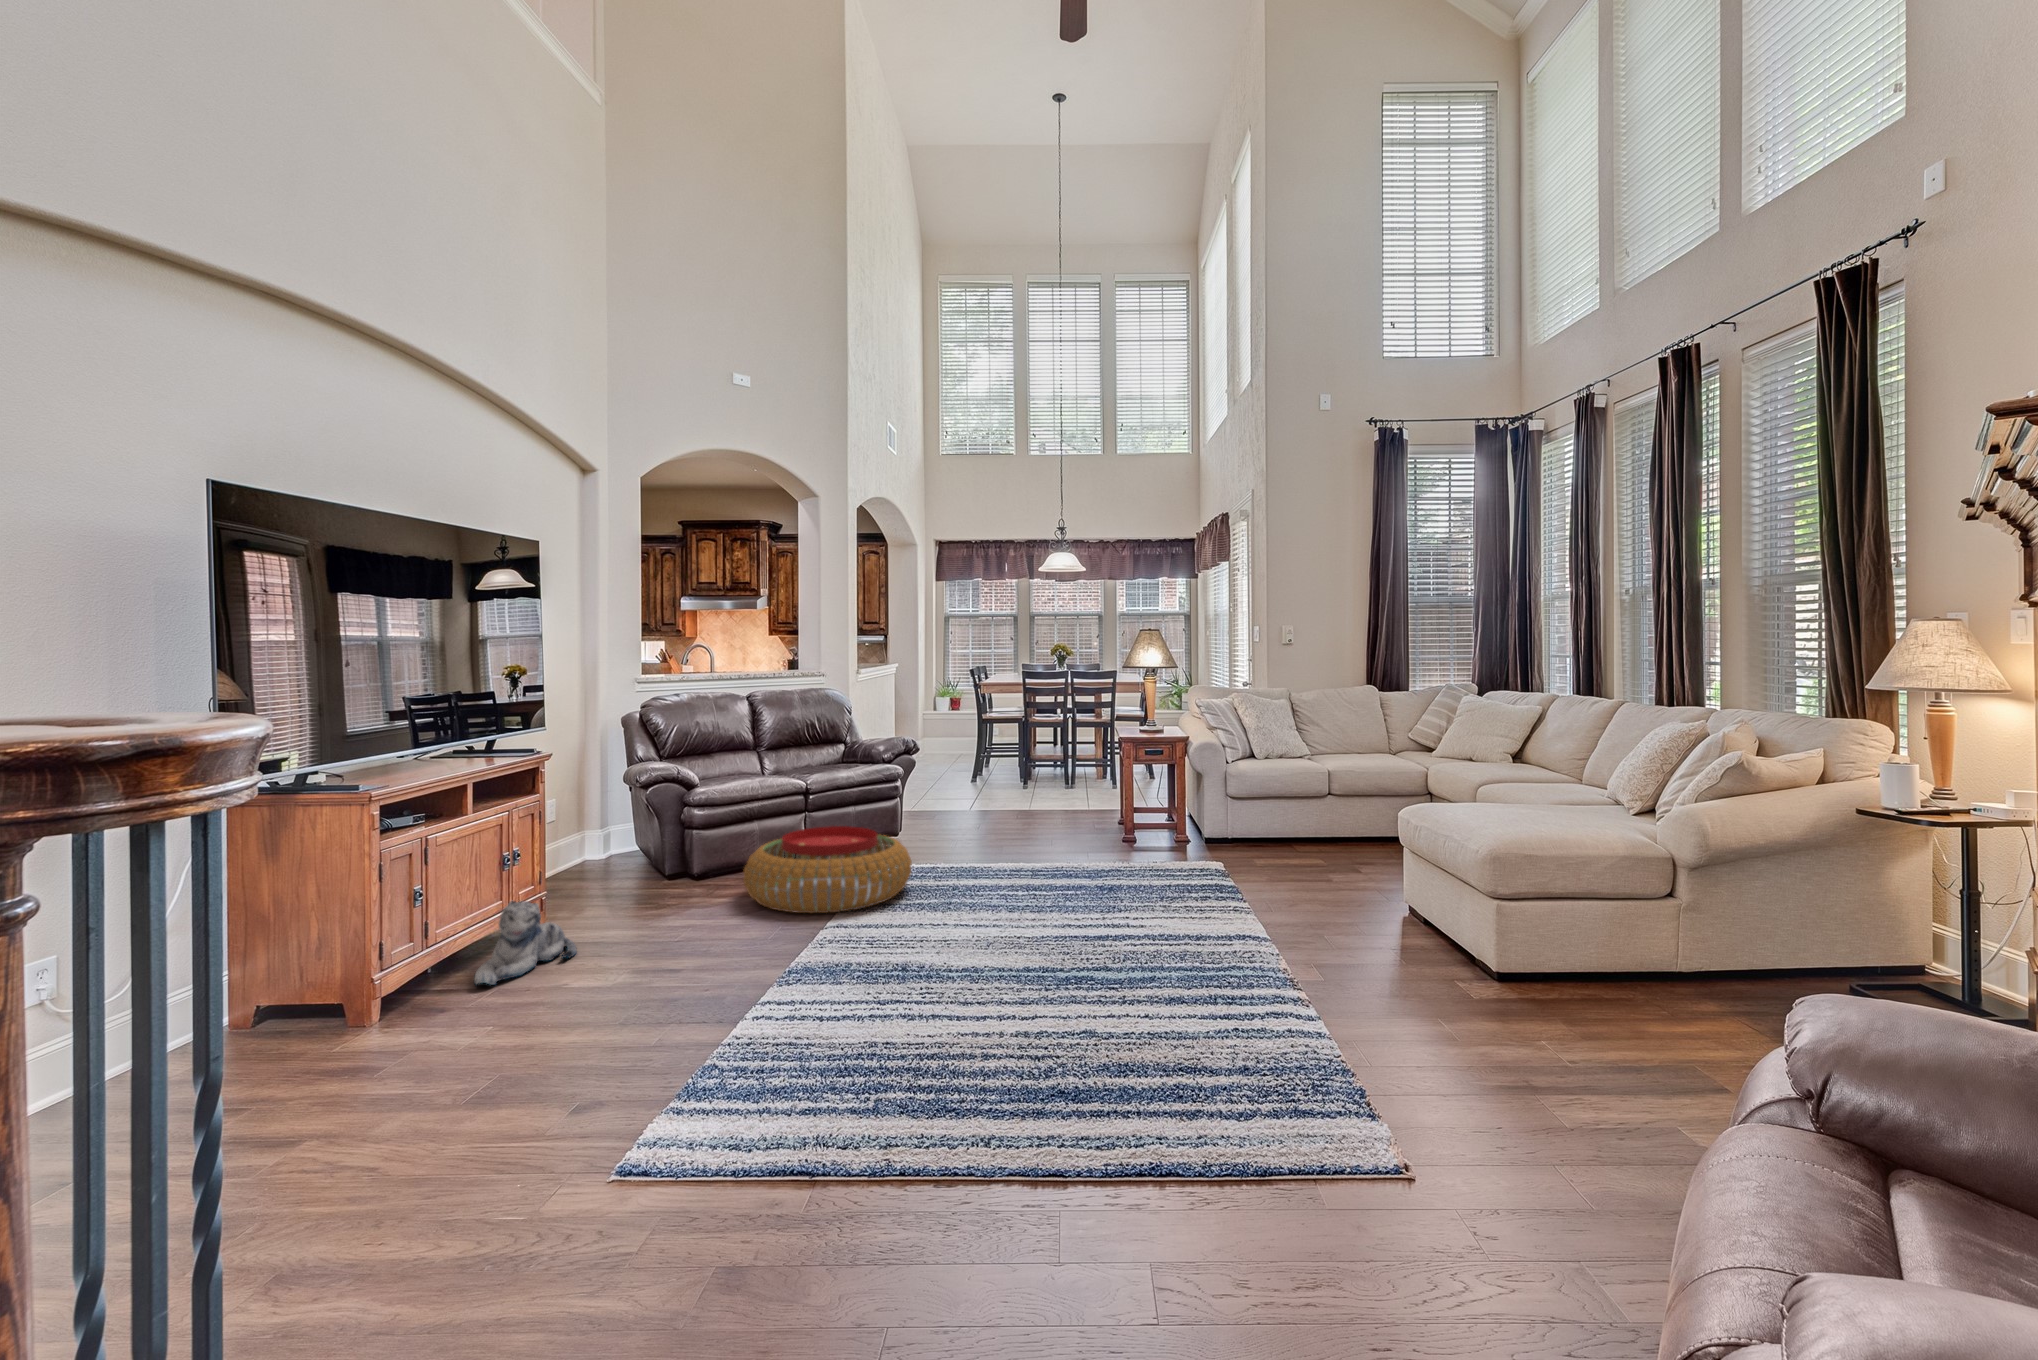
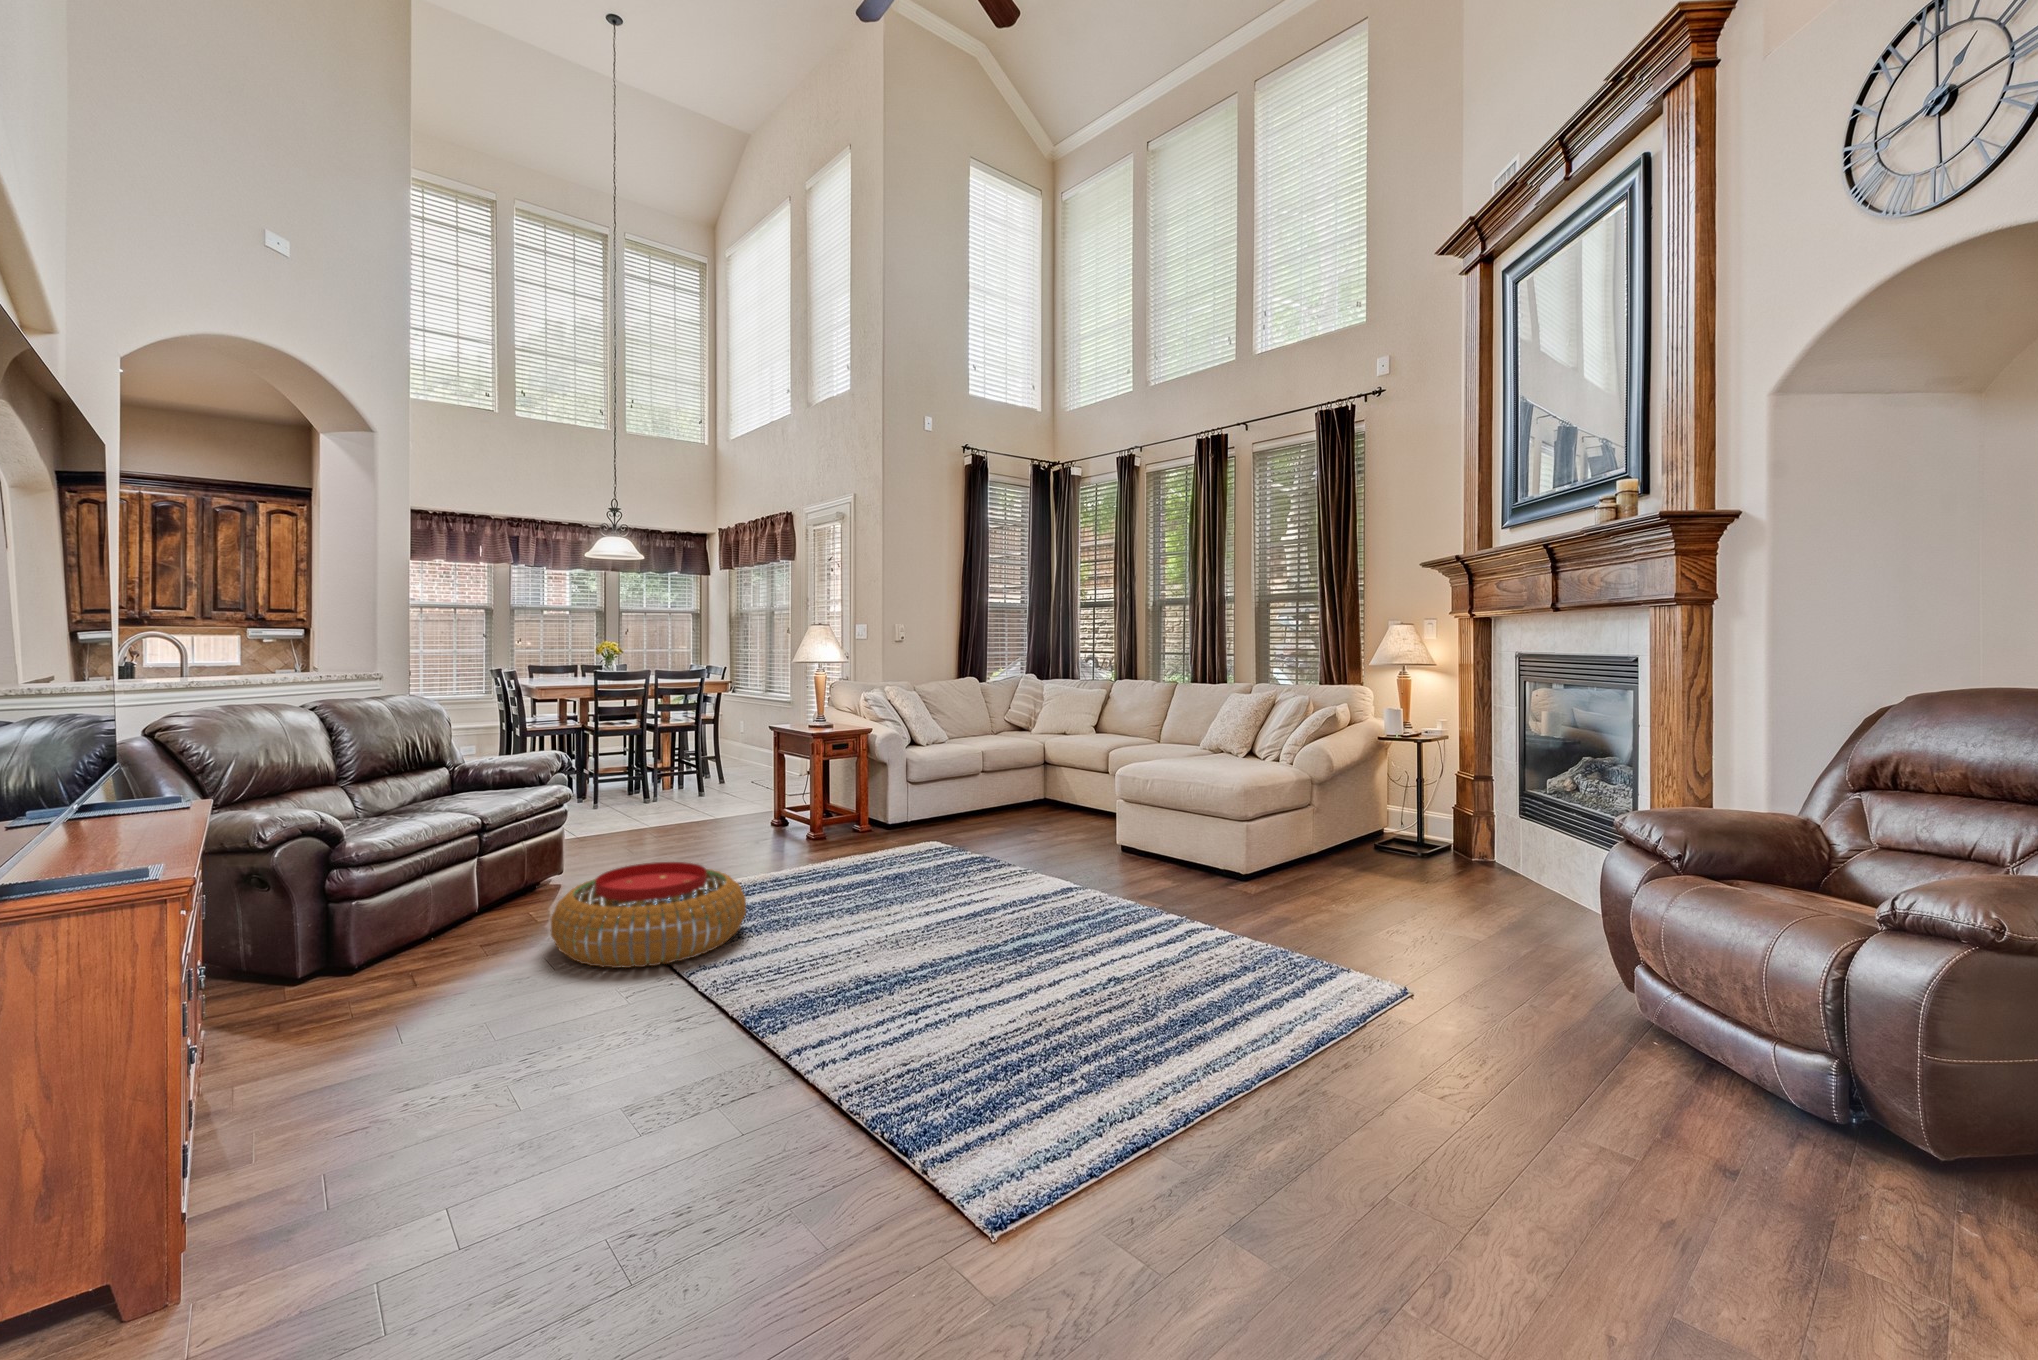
plush toy: present [474,901,577,985] -> none [410,1011,512,1132]

